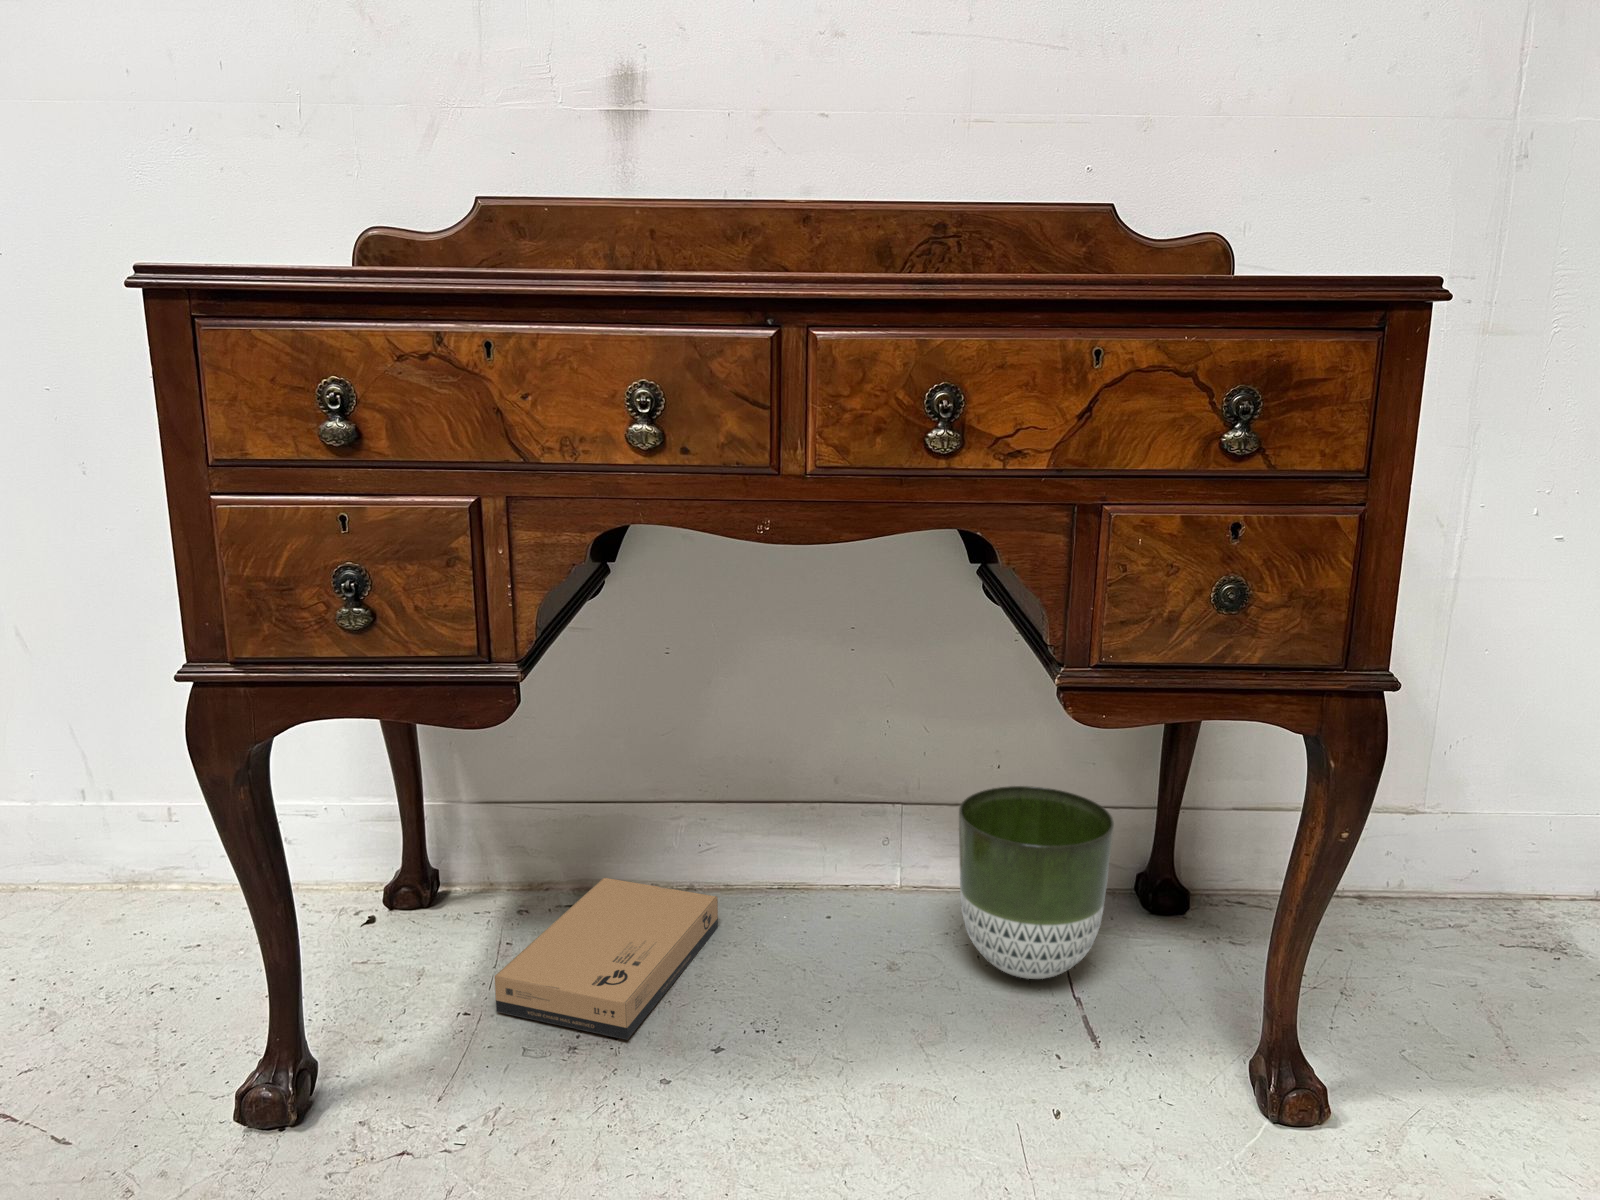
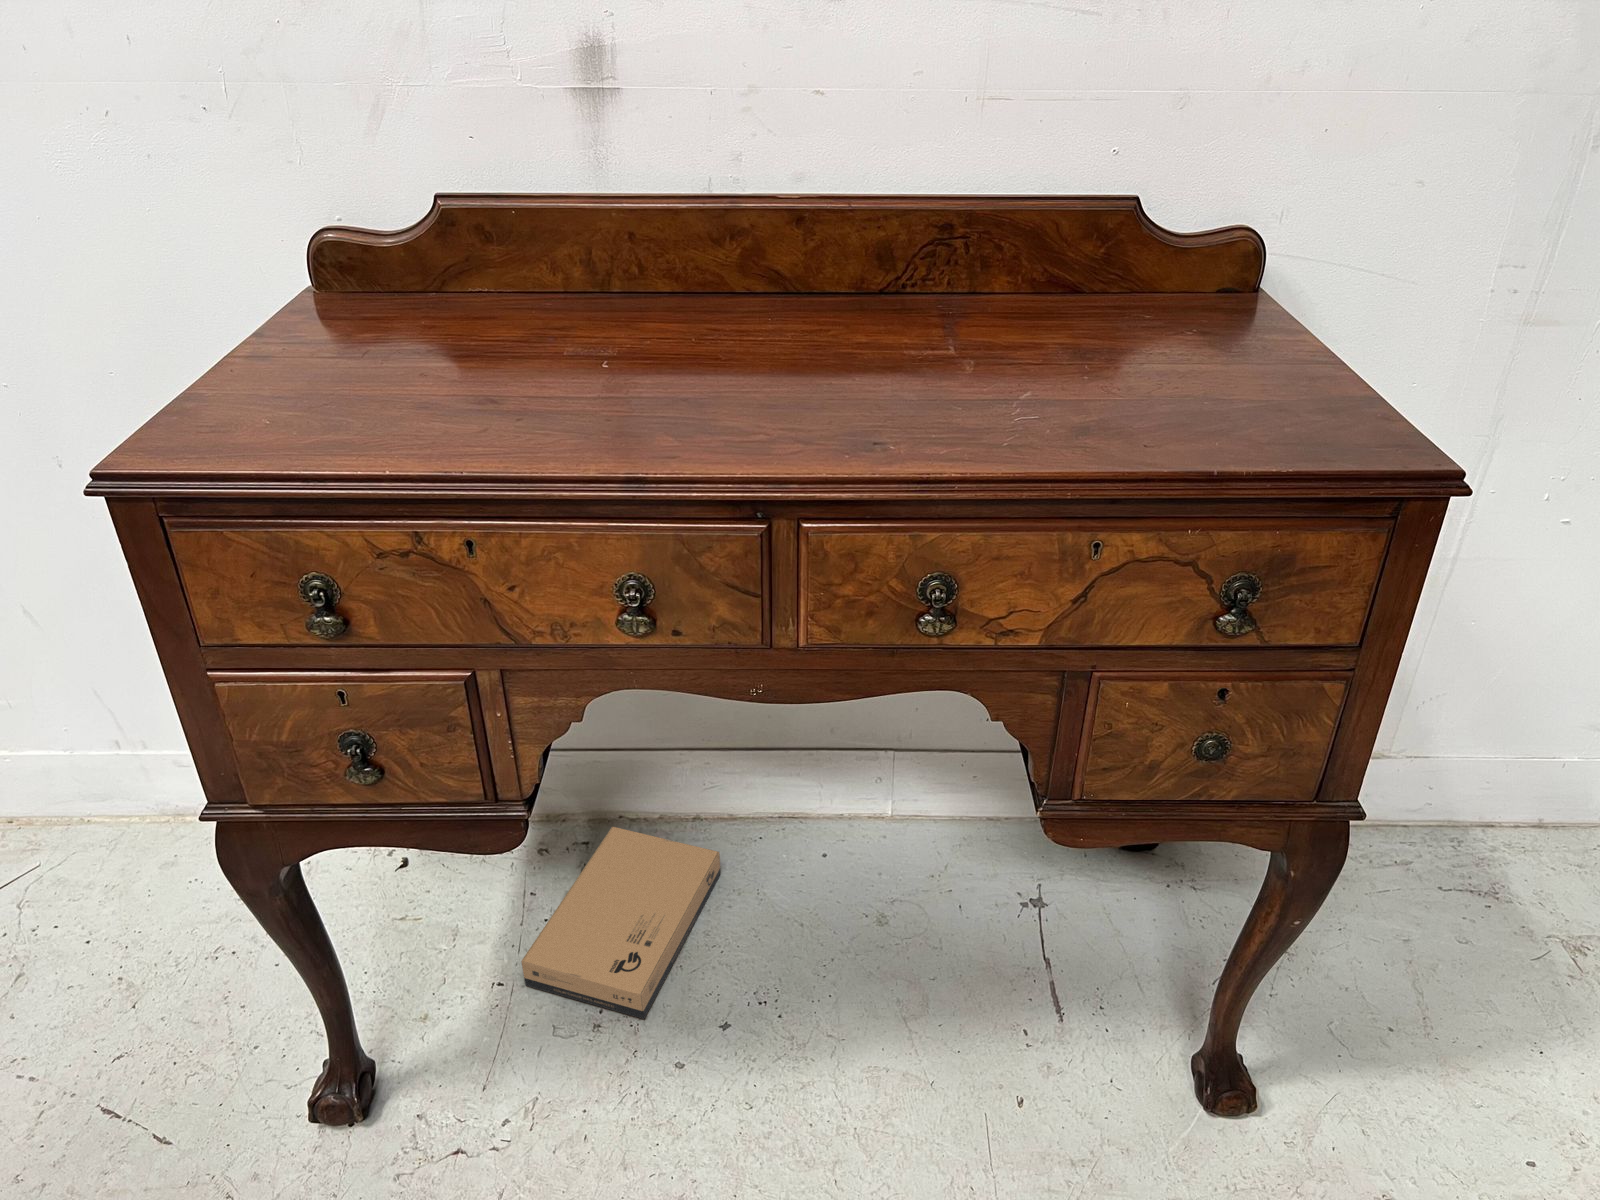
planter: present [959,786,1114,979] -> none [944,765,1090,945]

